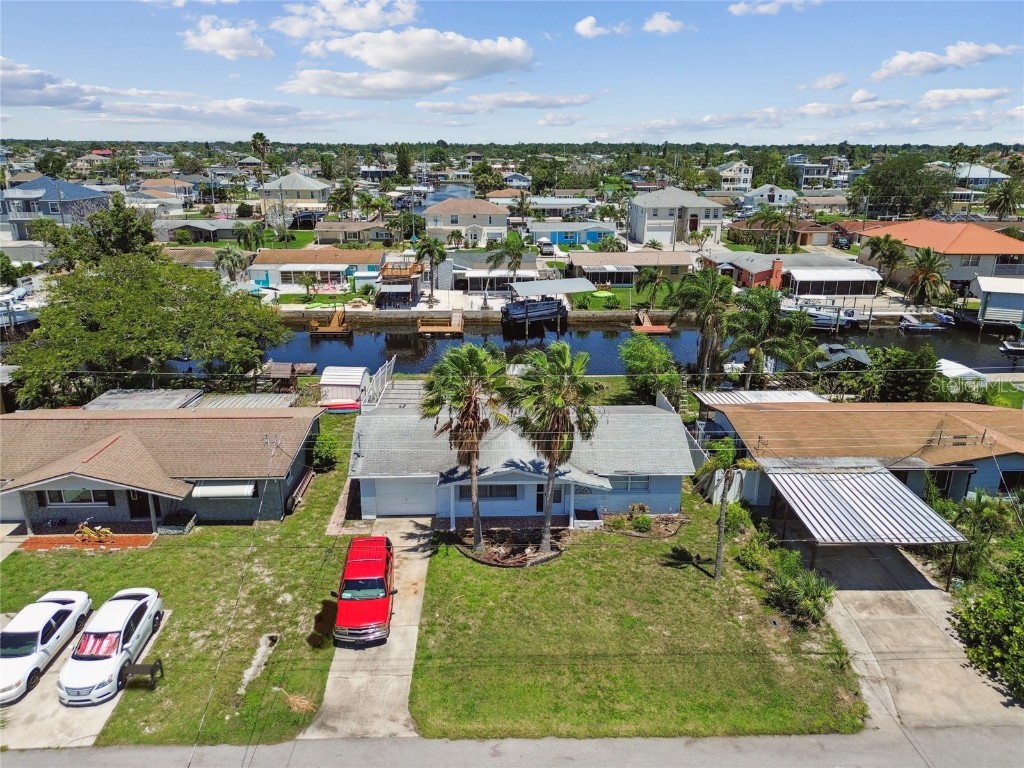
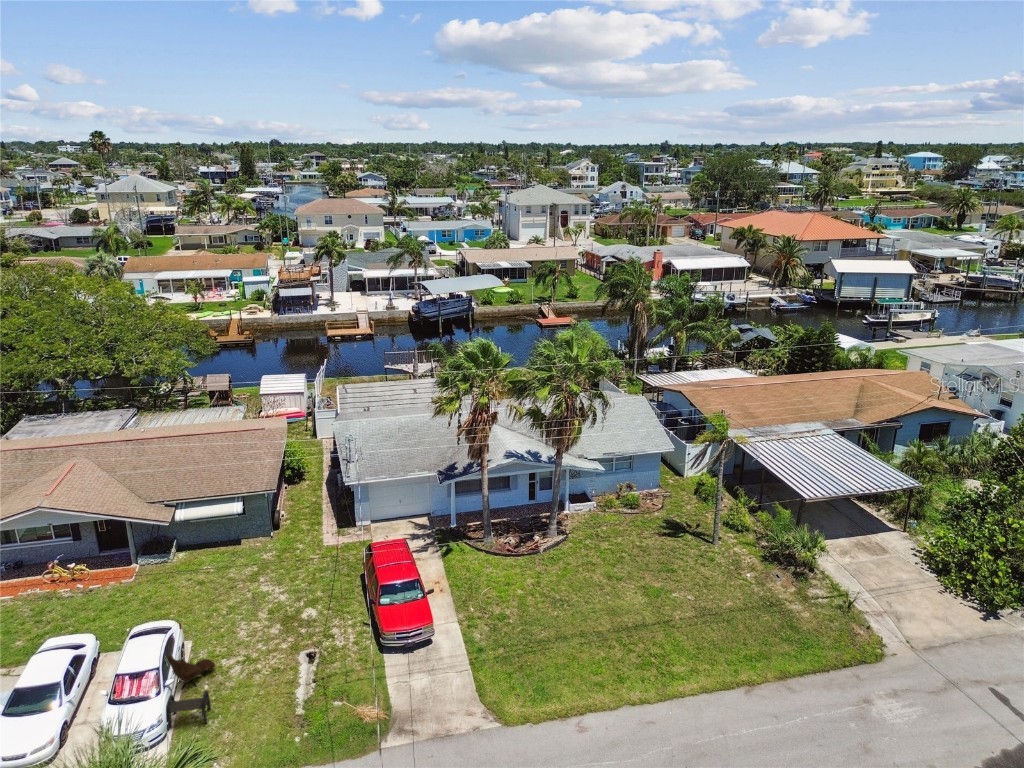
lounge chair: present [306,599,338,646] -> present [167,655,215,689]

